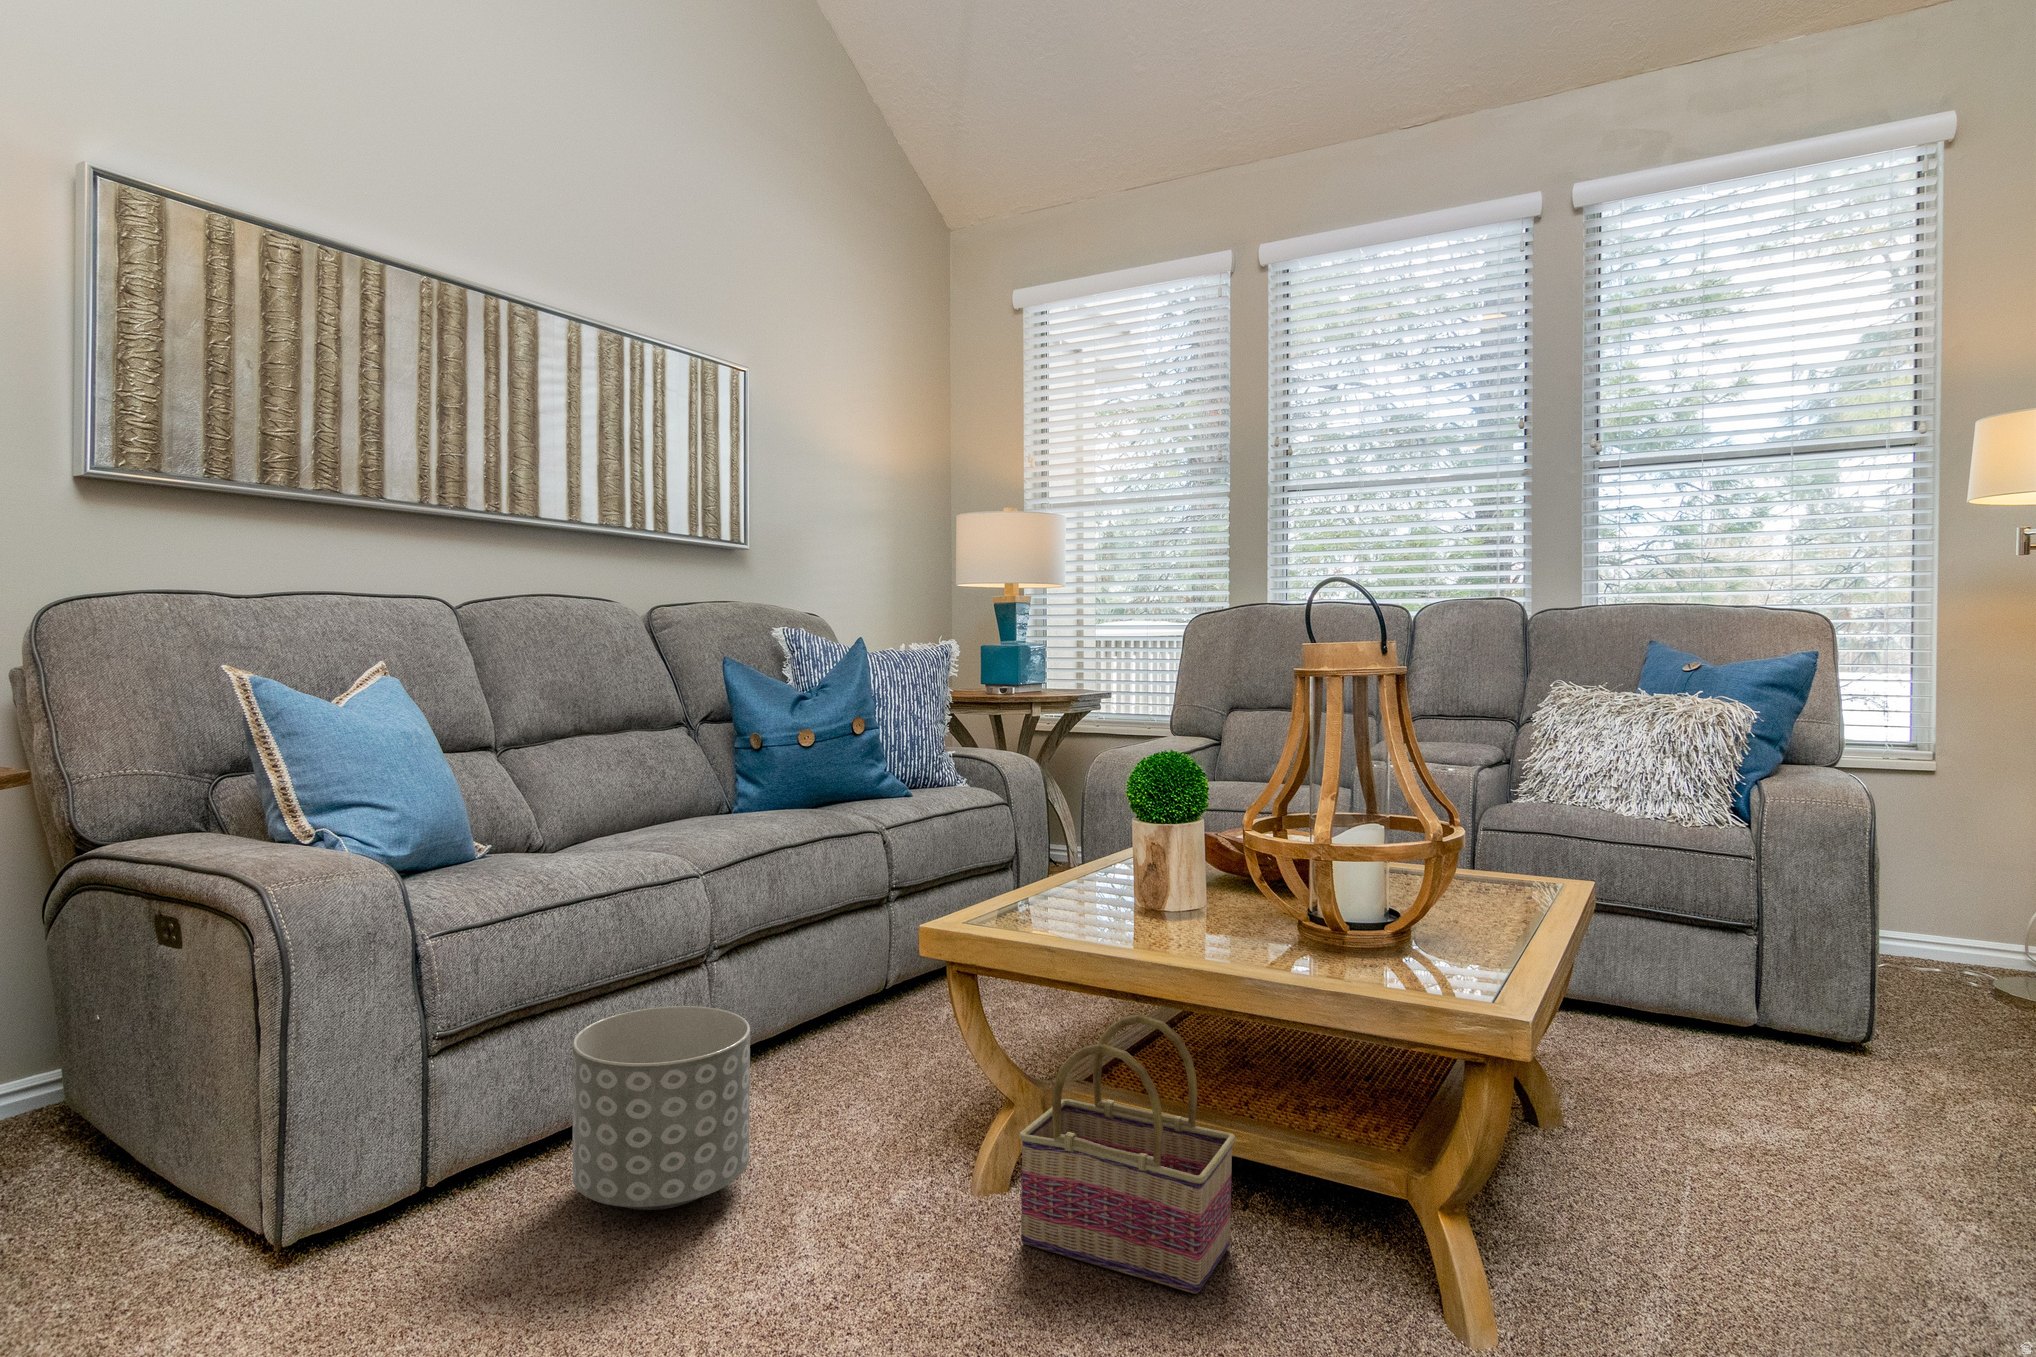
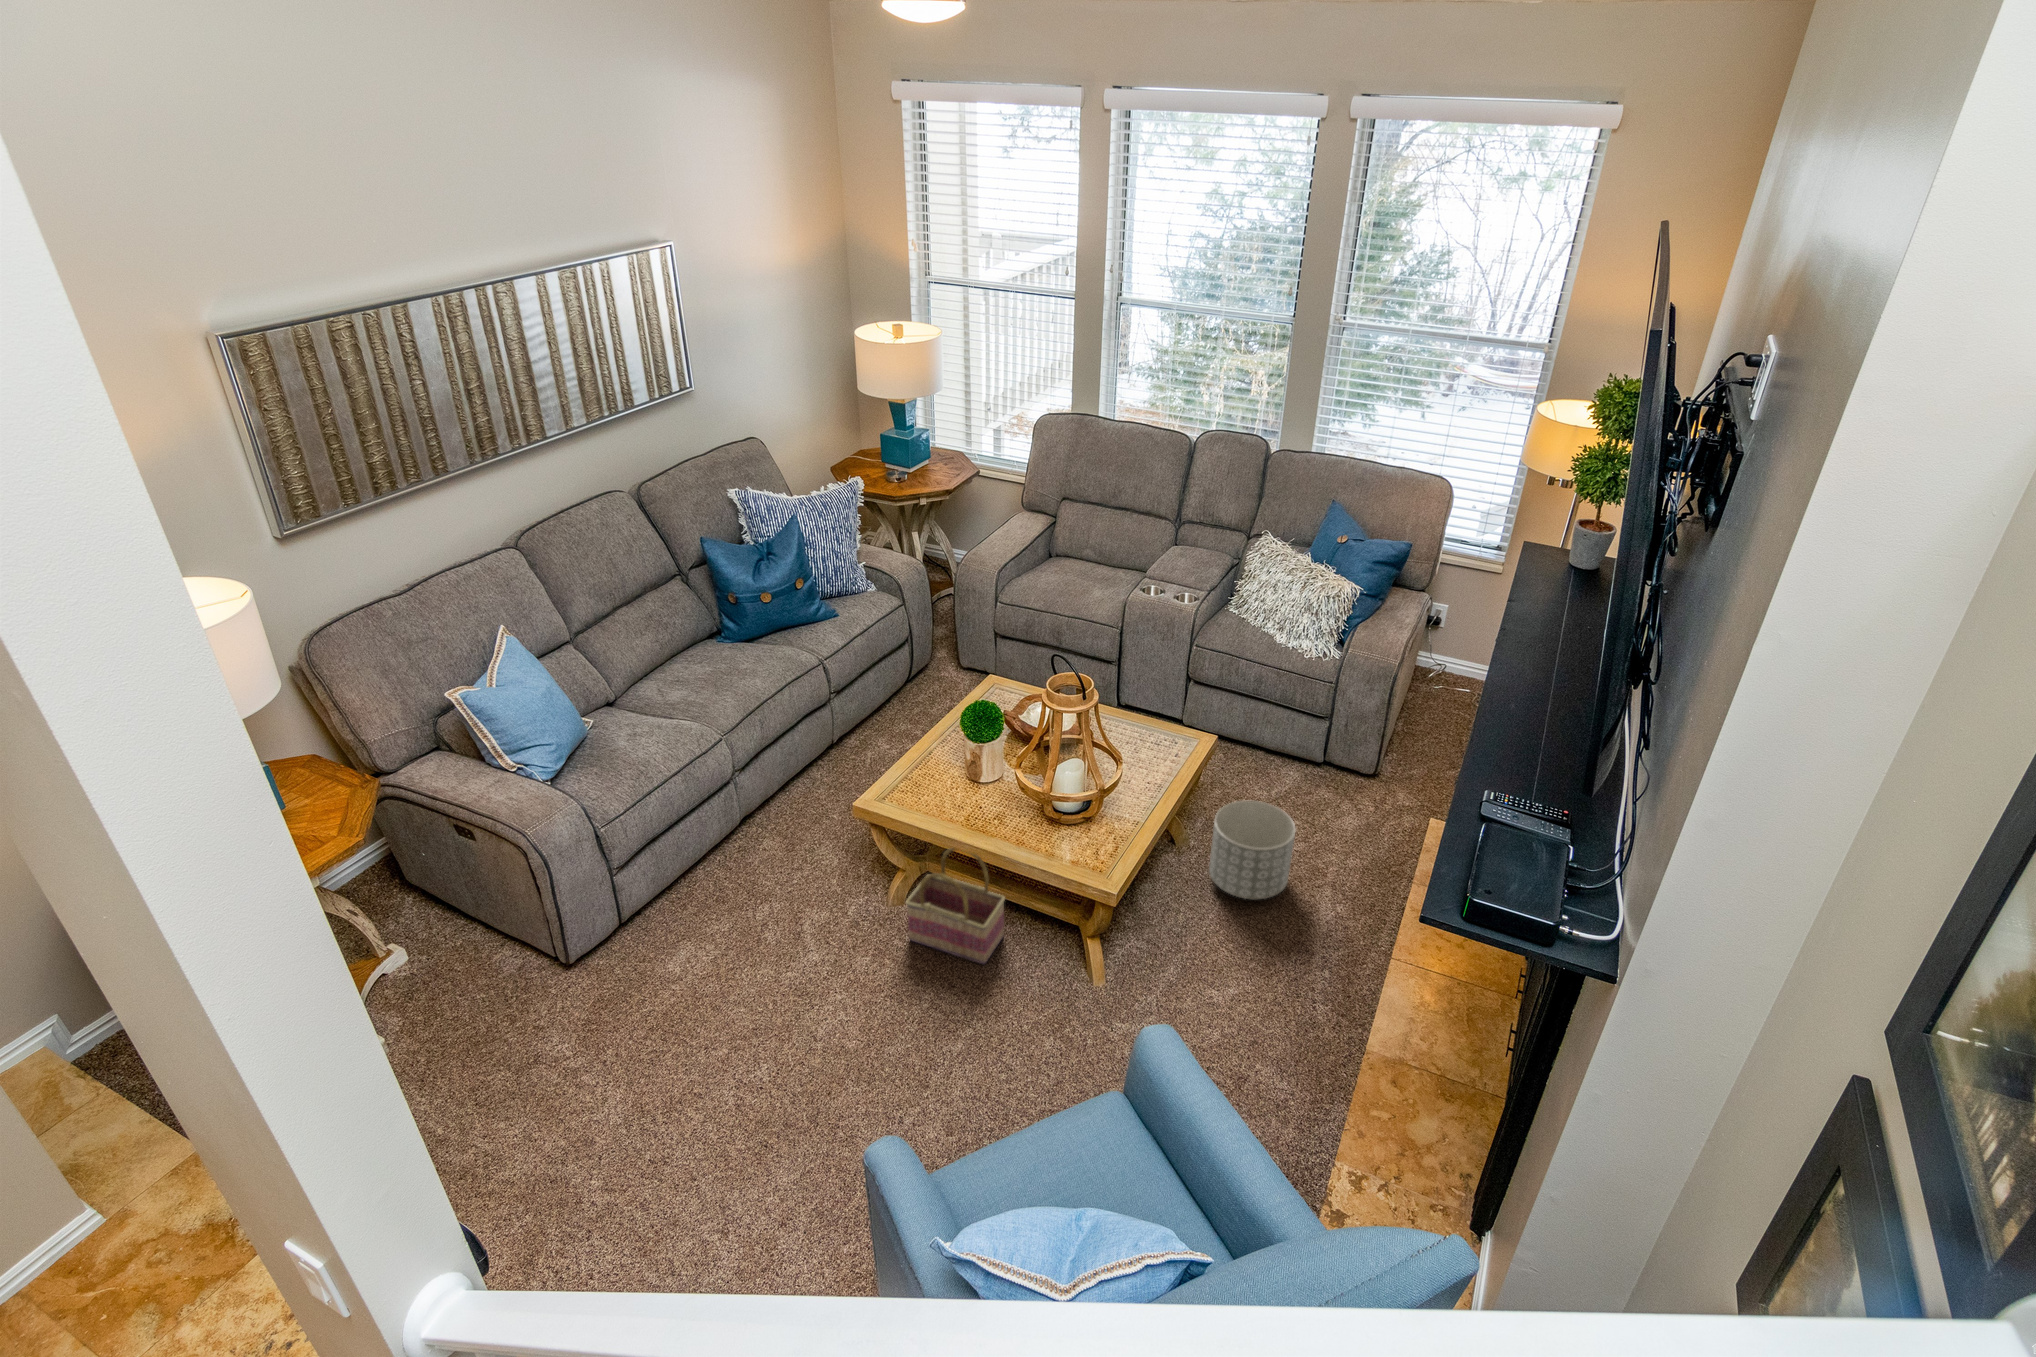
planter: present [573,1006,750,1210] -> present [1209,800,1296,900]

